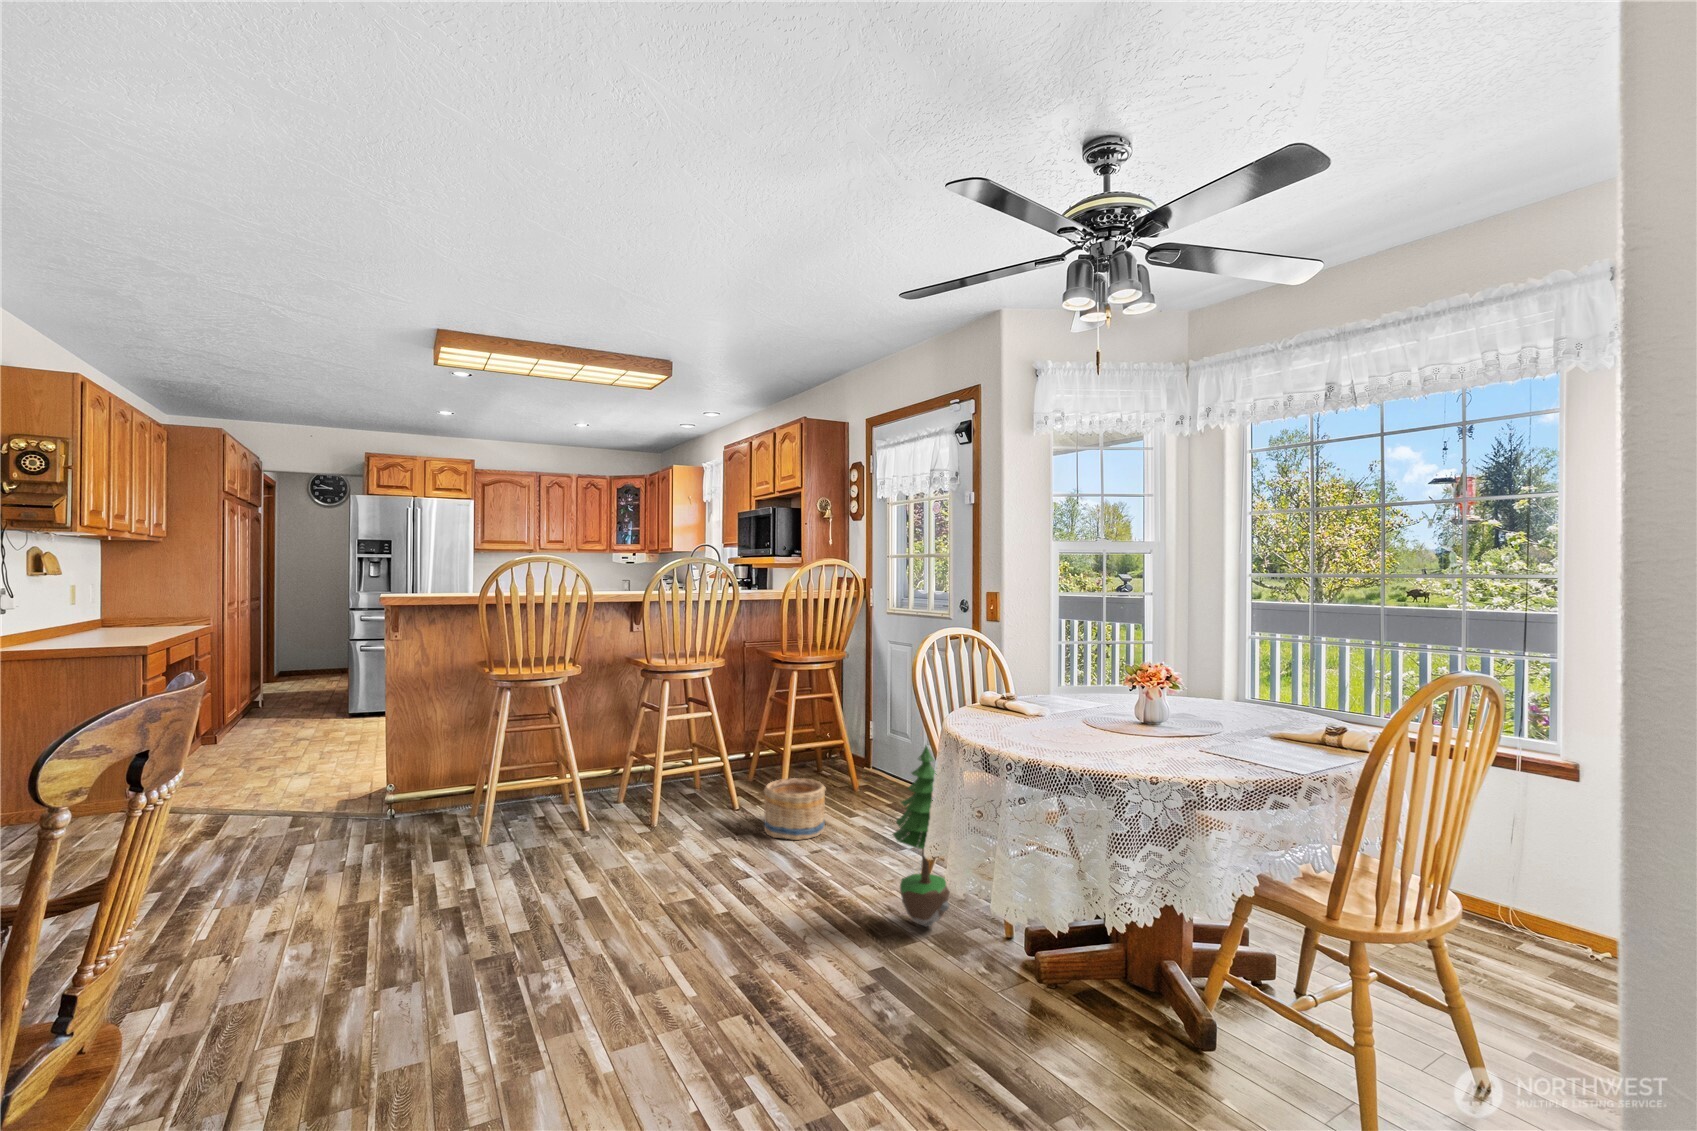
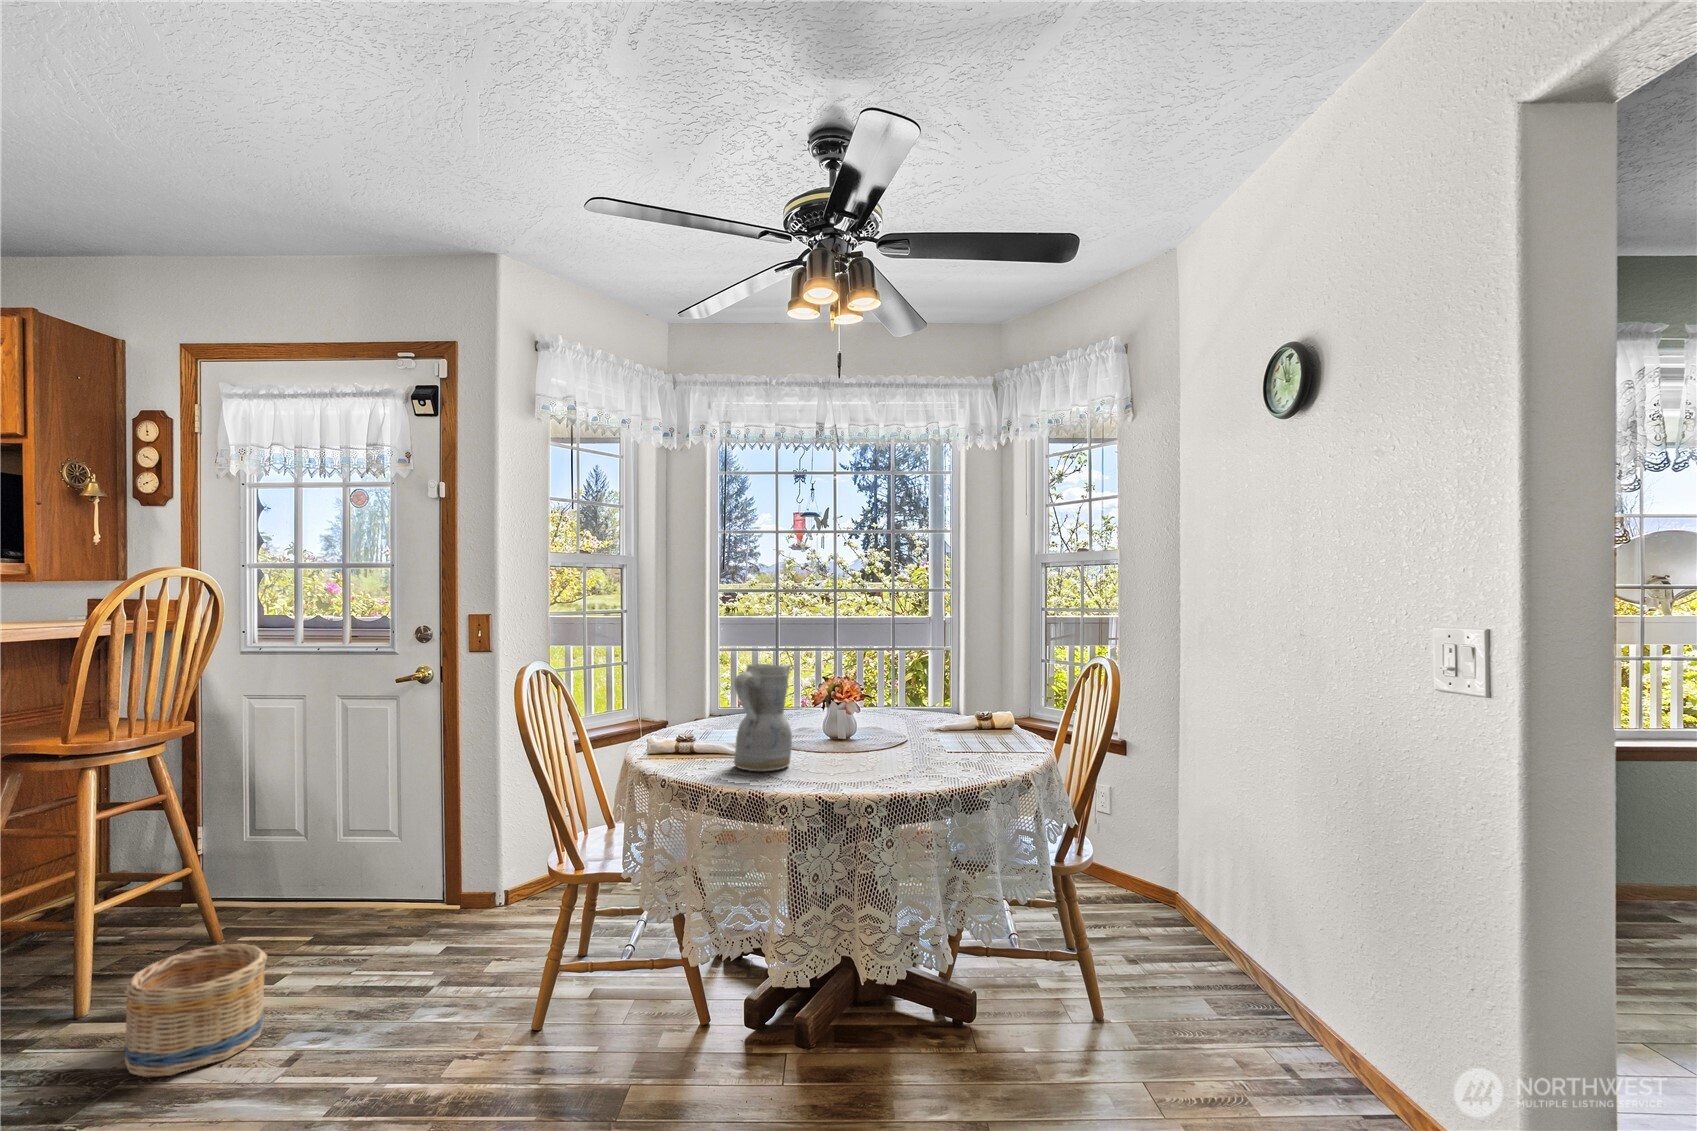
ceramic pitcher: none [975,641,1037,732] -> present [734,664,792,771]
potted tree: present [893,746,950,927] -> none [558,815,650,1068]

